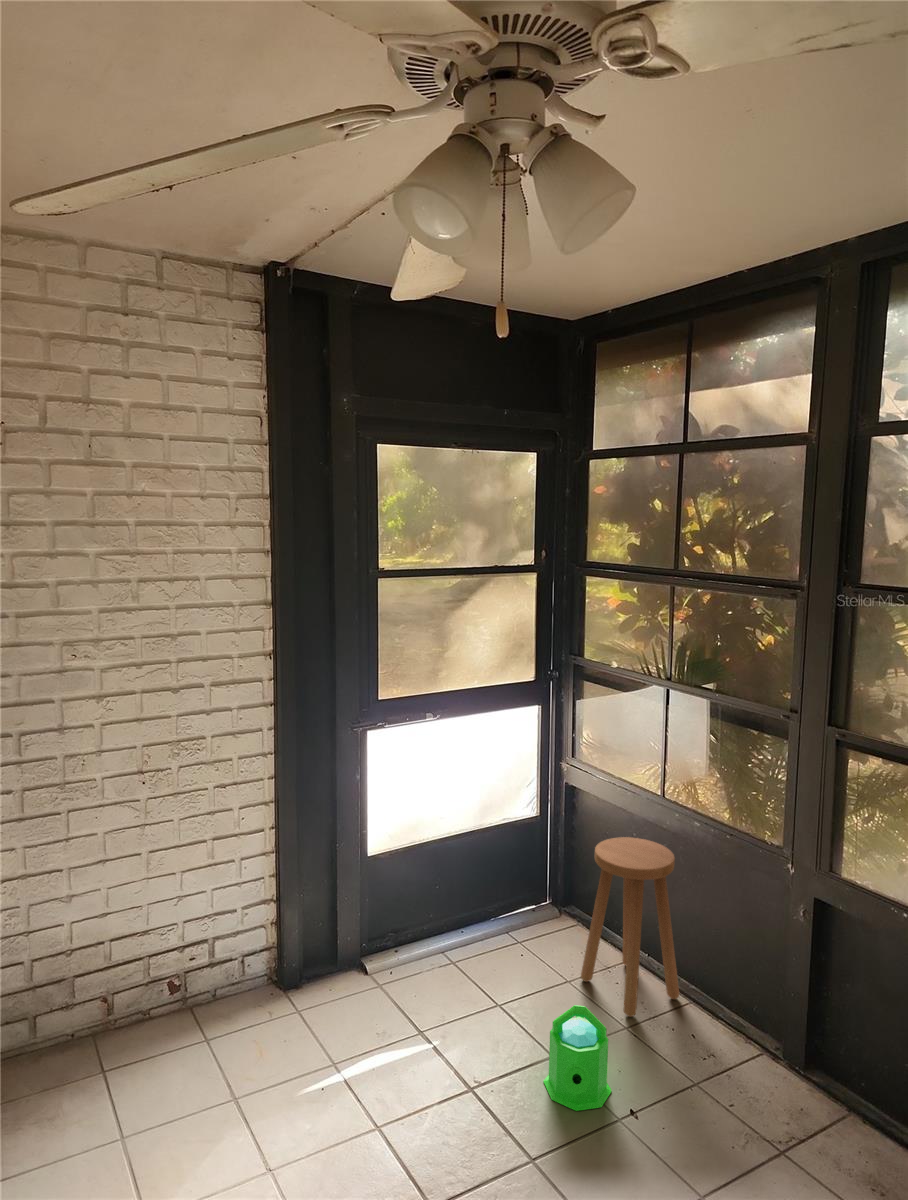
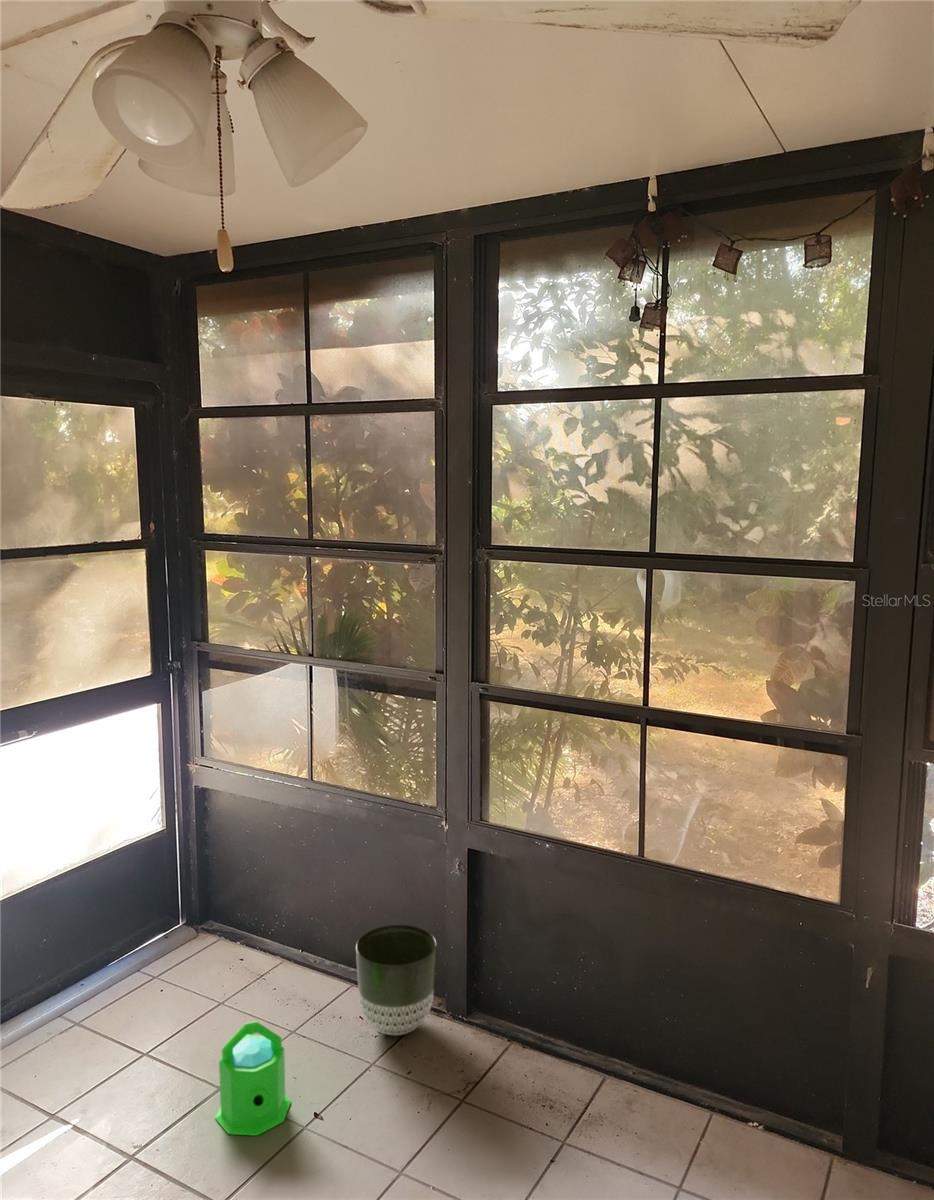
stool: present [581,837,679,1017] -> none [235,830,342,1020]
planter: none [690,952,774,1065] -> present [356,925,437,1036]

